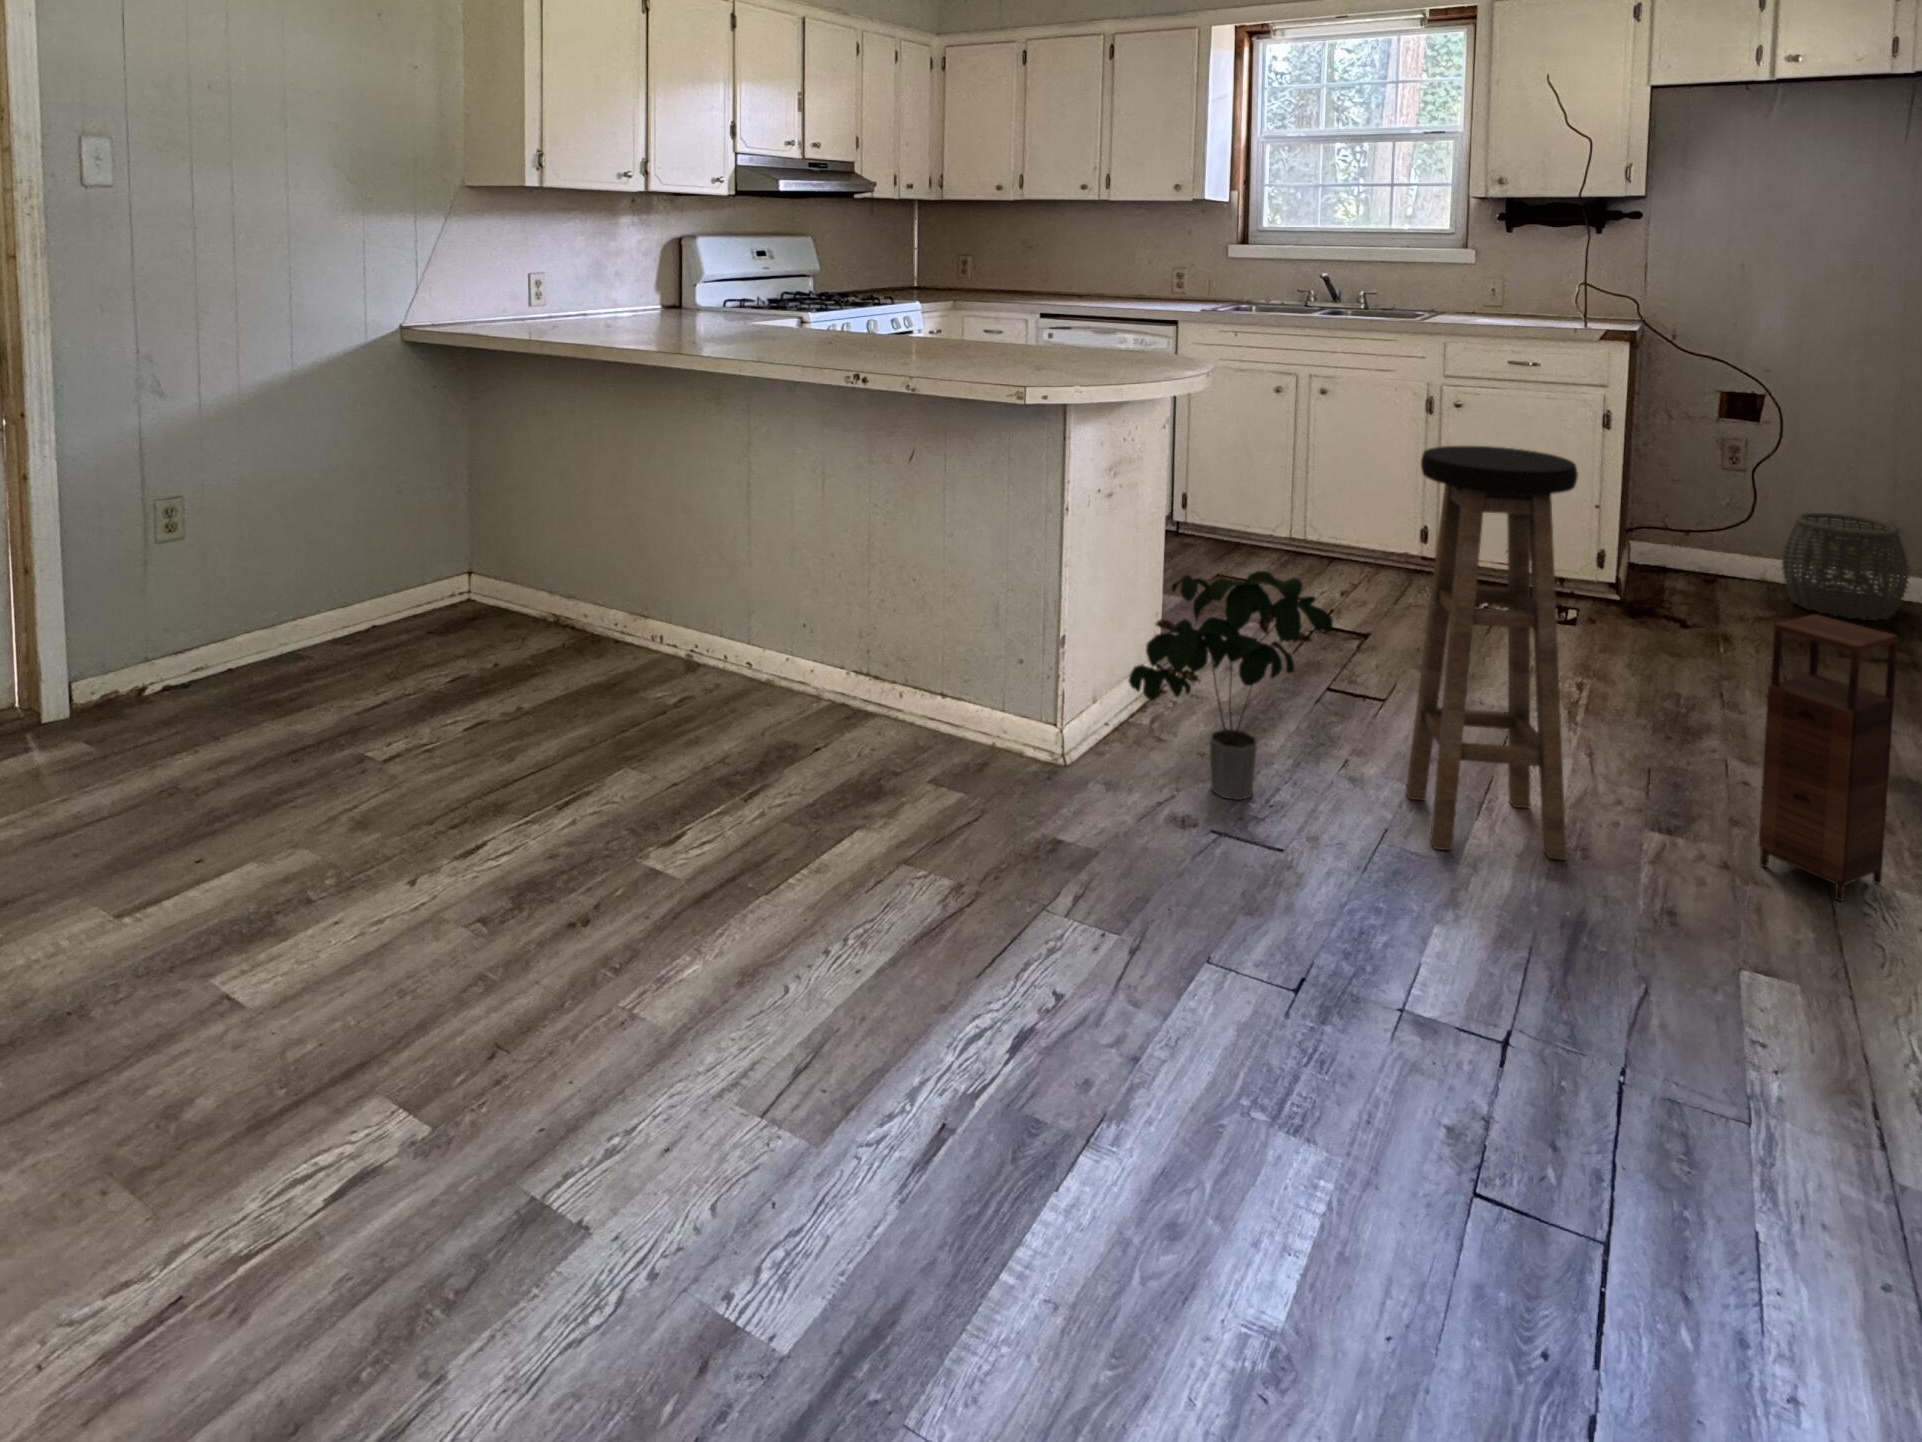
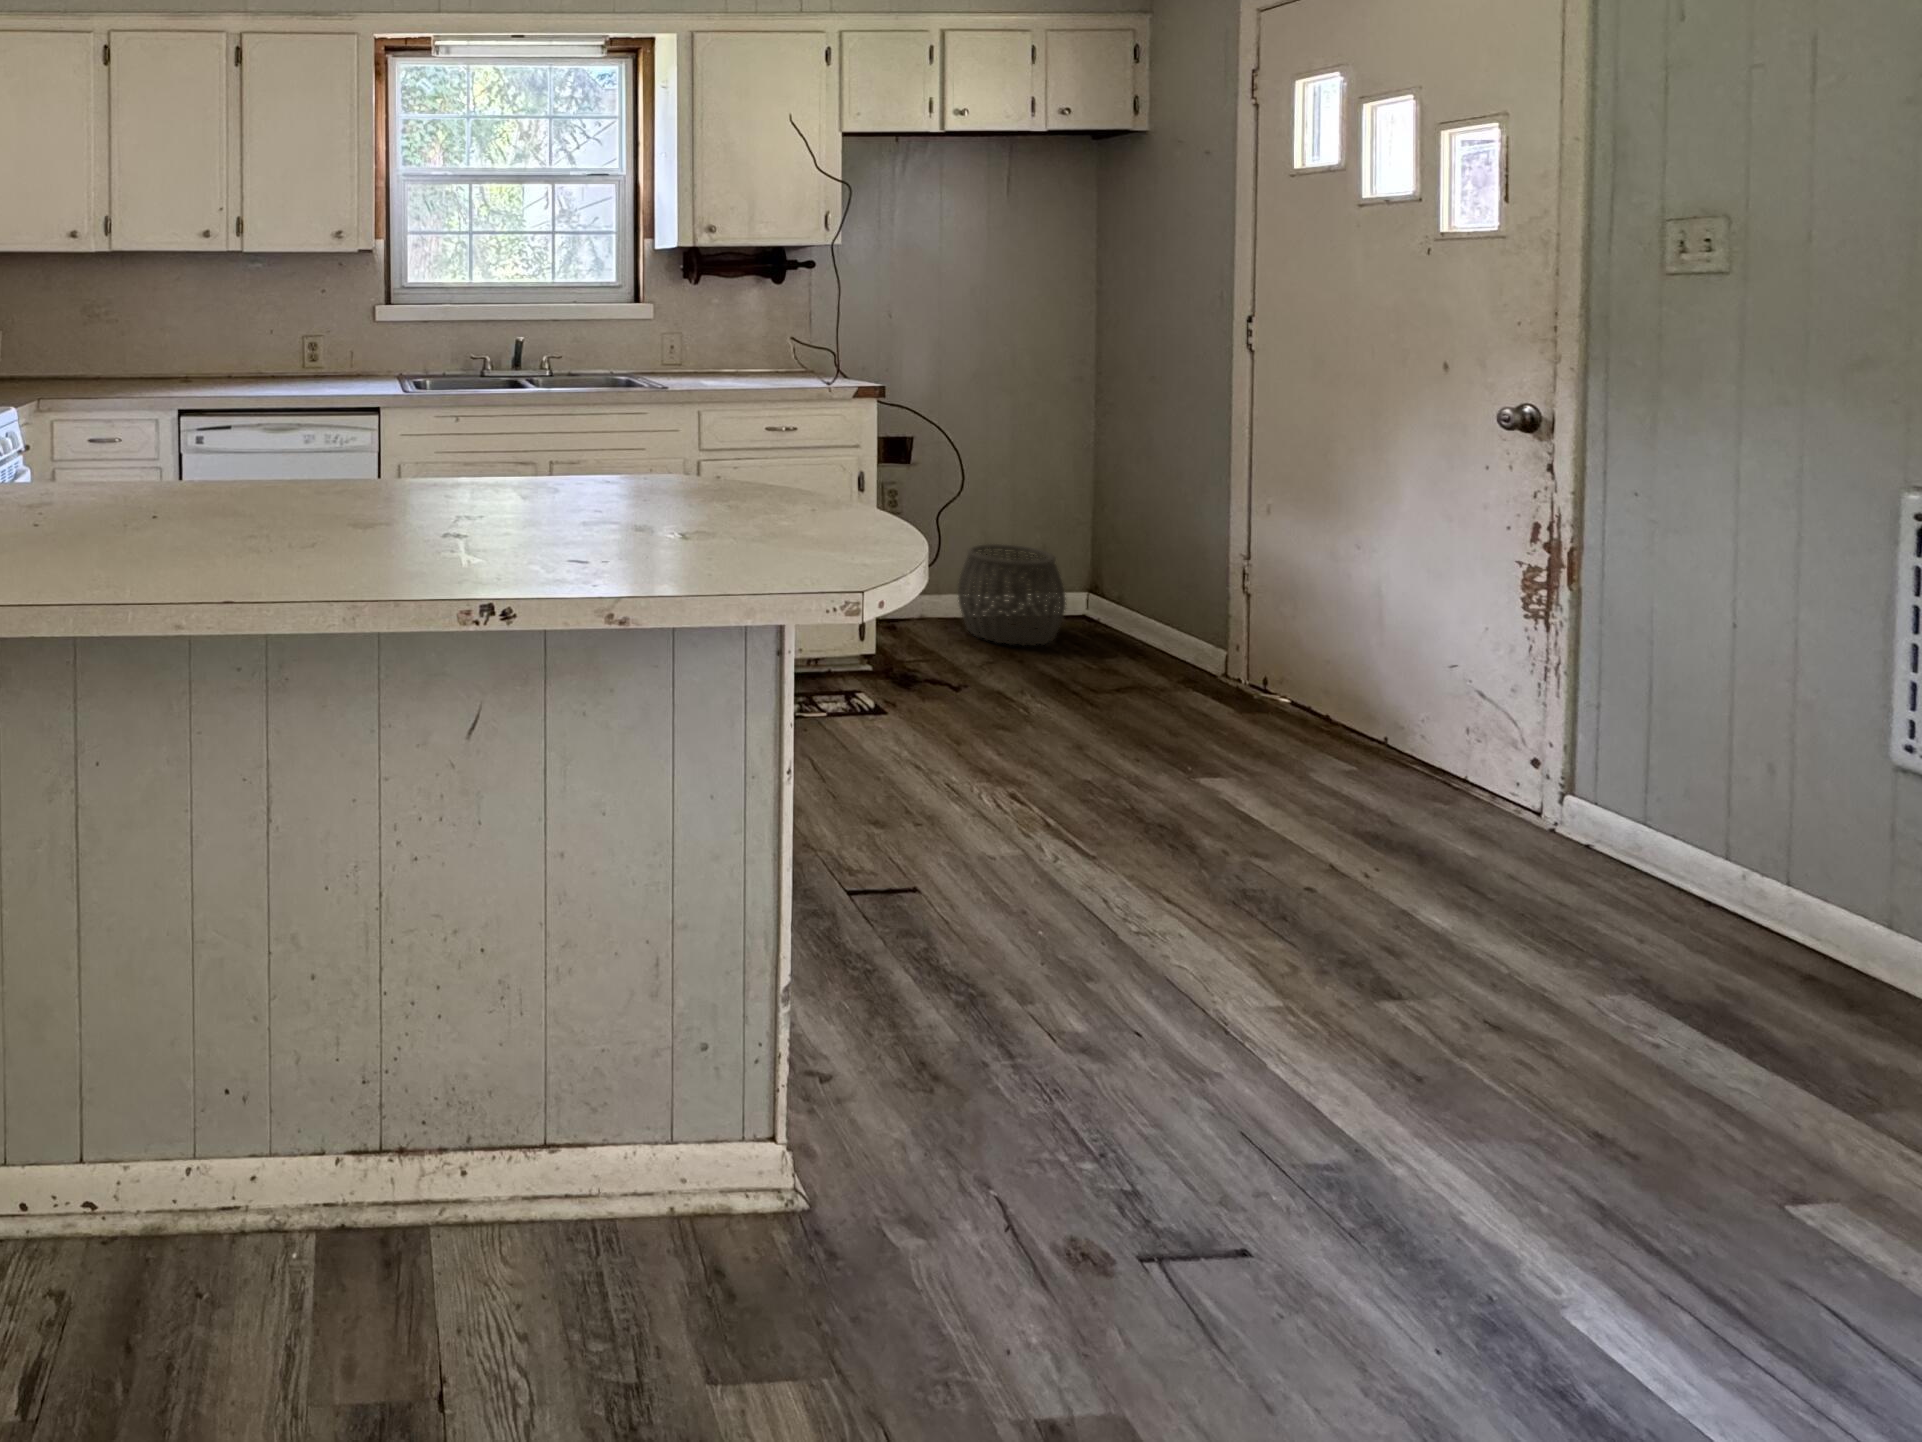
bar stool: present [1406,446,1578,860] -> none [1153,566,1411,1143]
potted plant: present [1129,571,1333,800] -> none [926,791,1104,1169]
storage cabinet: present [1758,614,1898,901] -> none [1467,704,1610,1031]

